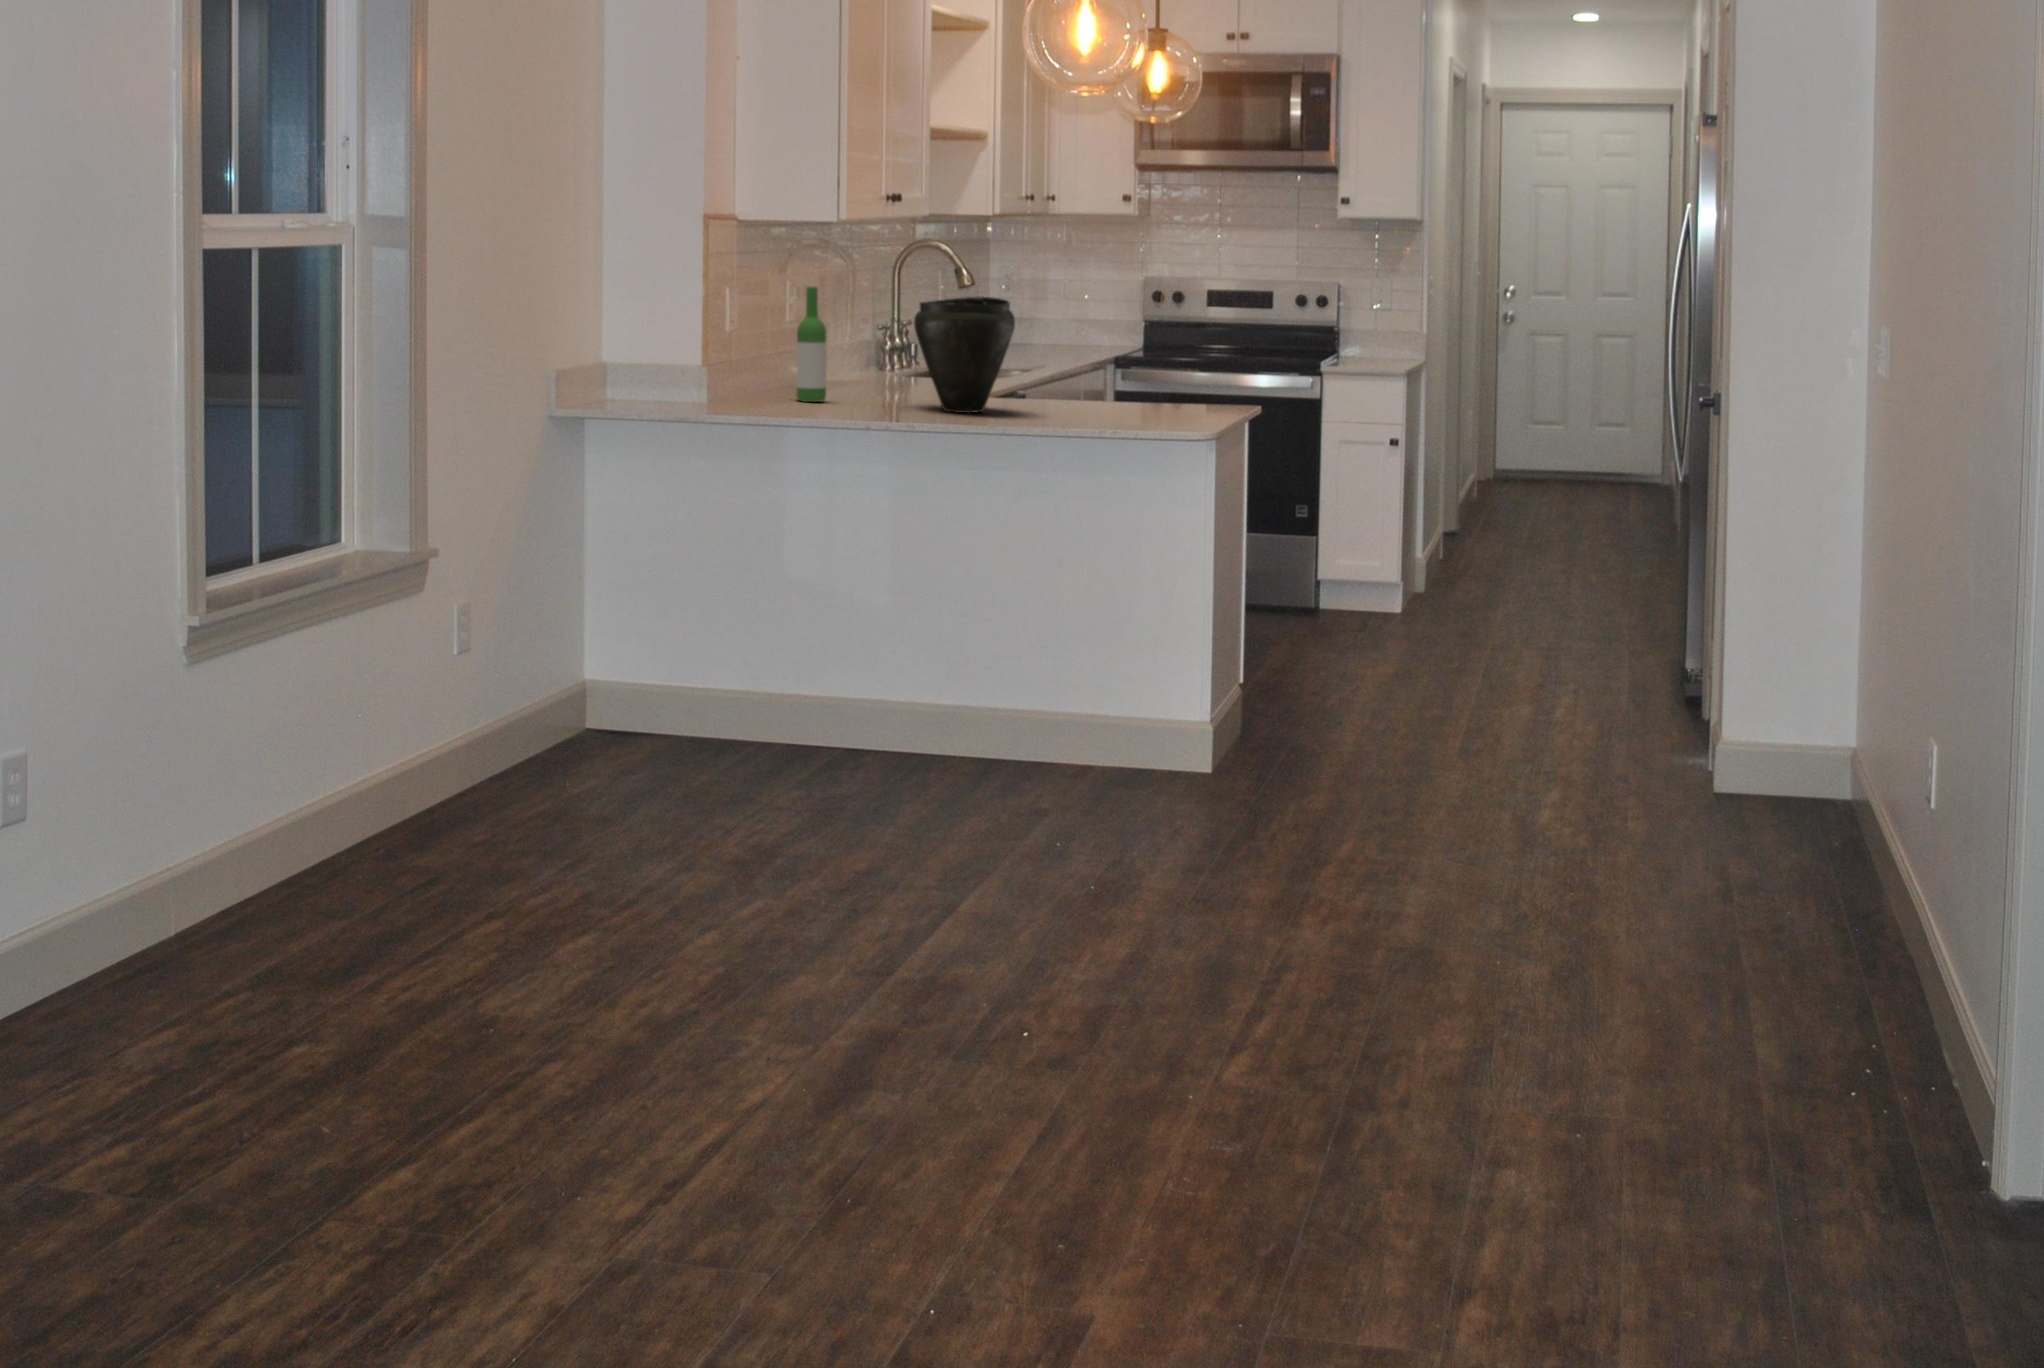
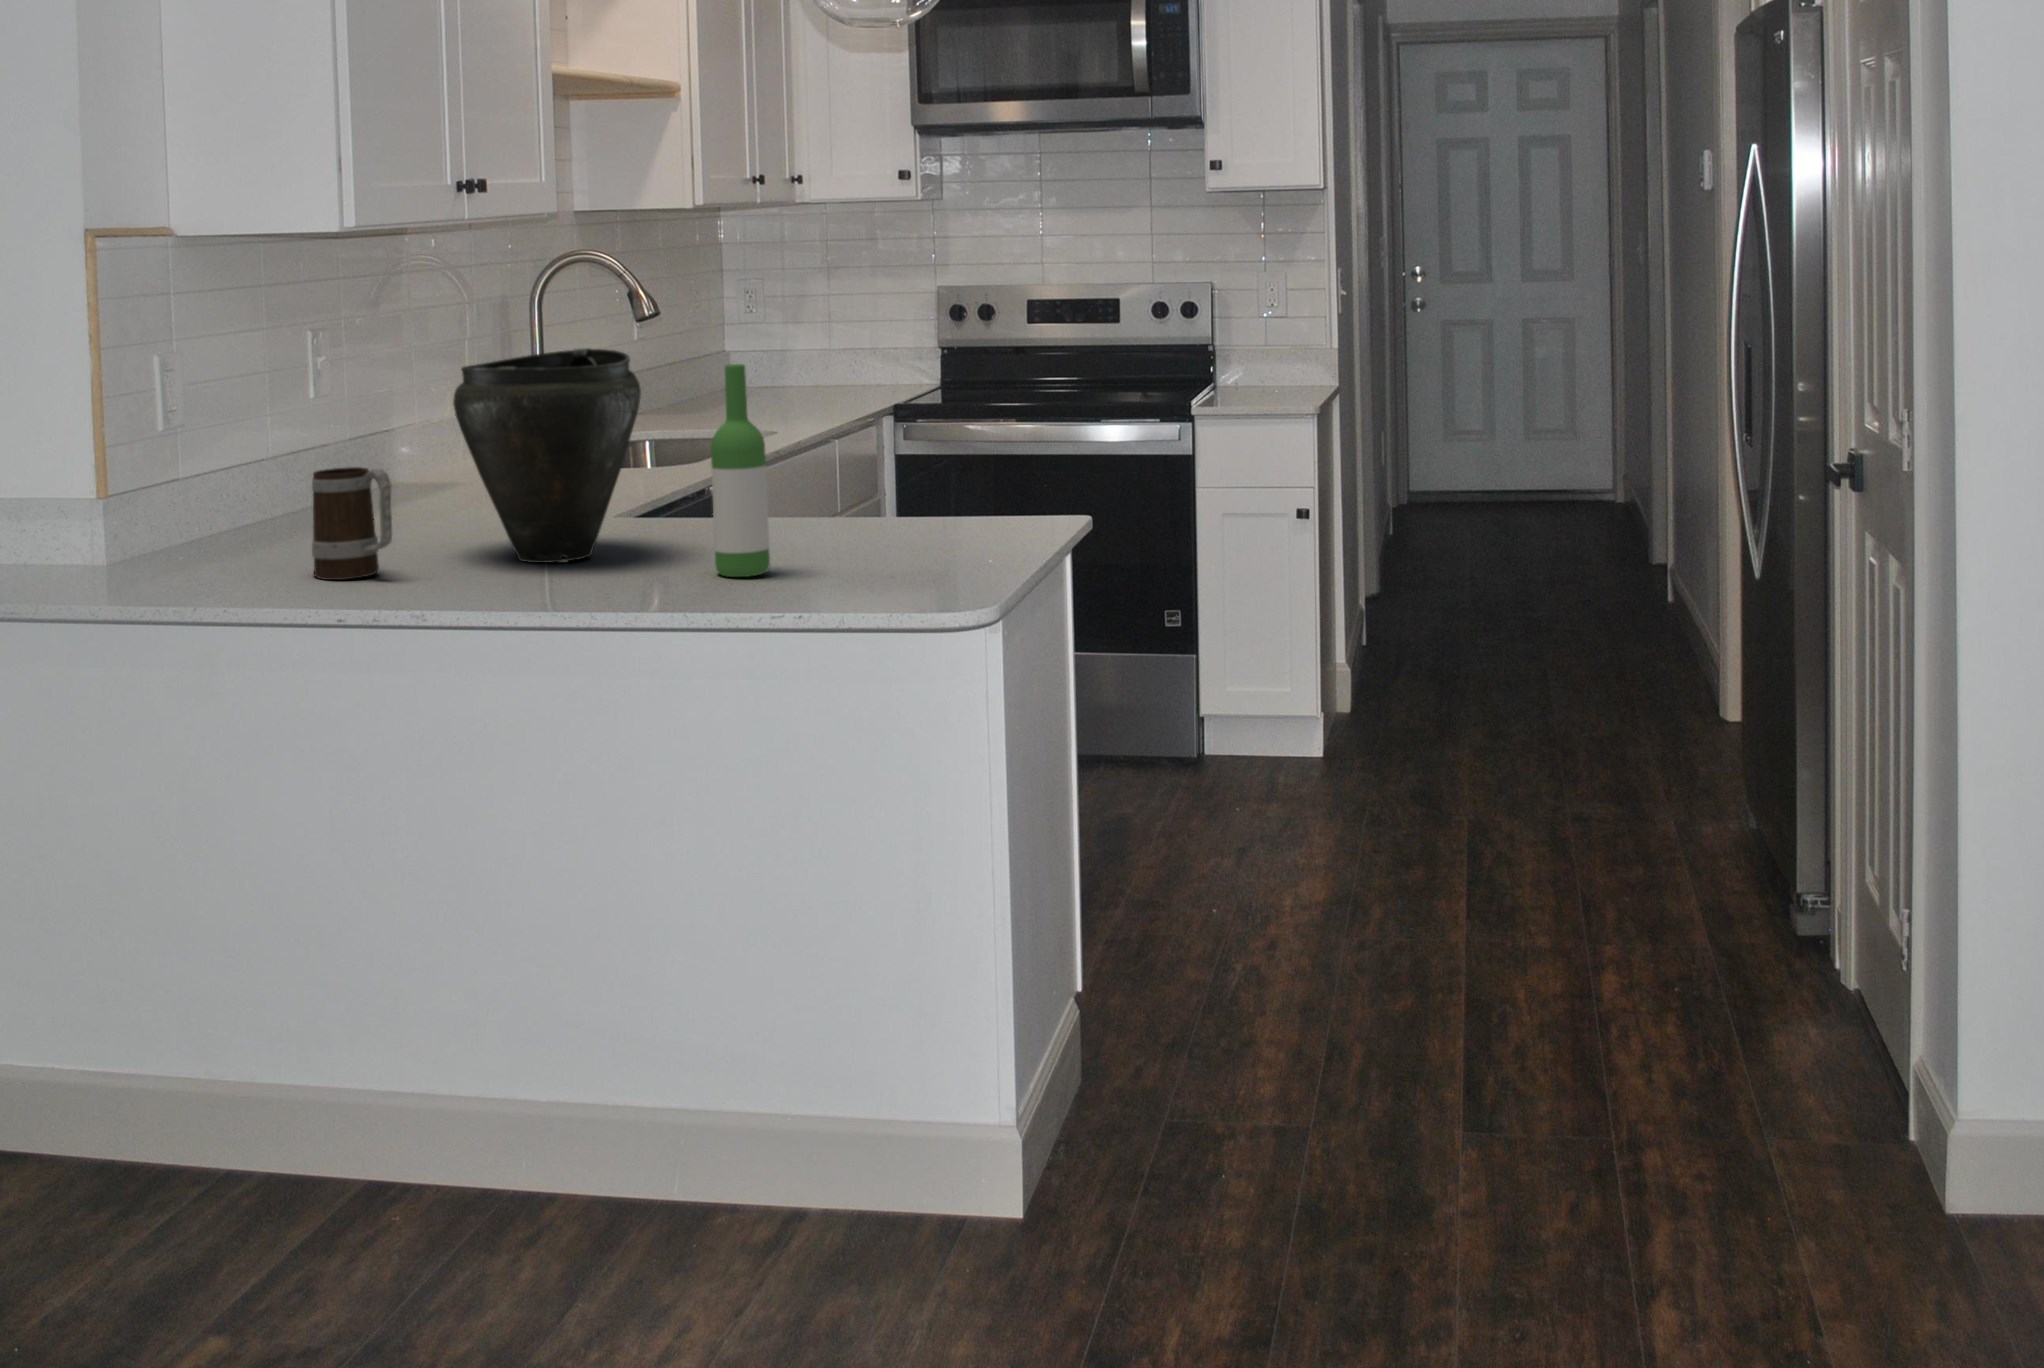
wine bottle: present [796,286,827,402] -> present [711,364,770,577]
mug: none [845,353,891,412] -> present [312,467,392,580]

